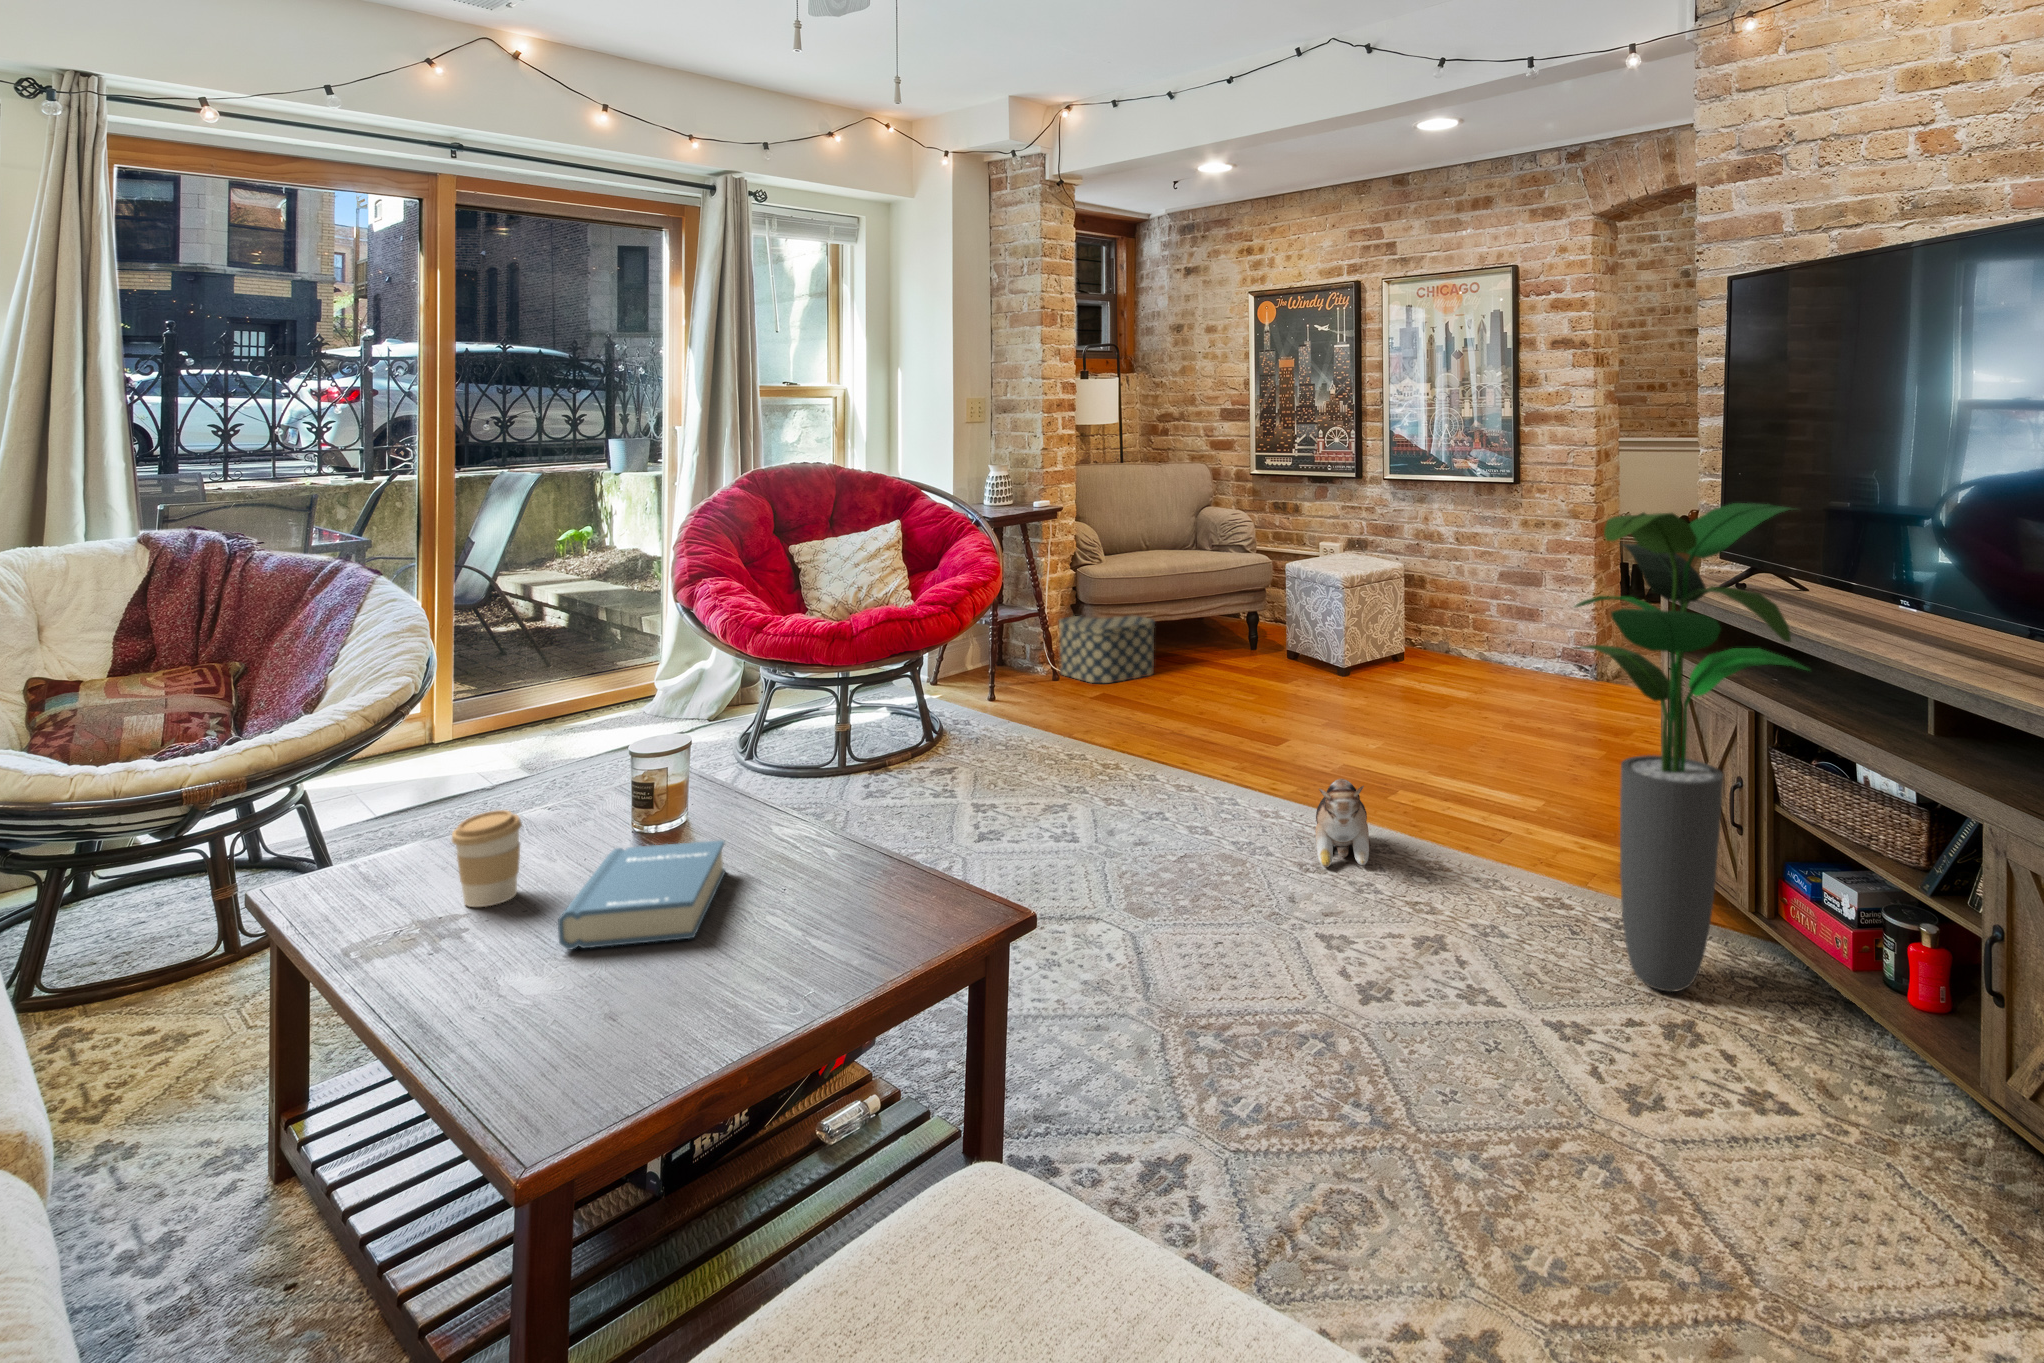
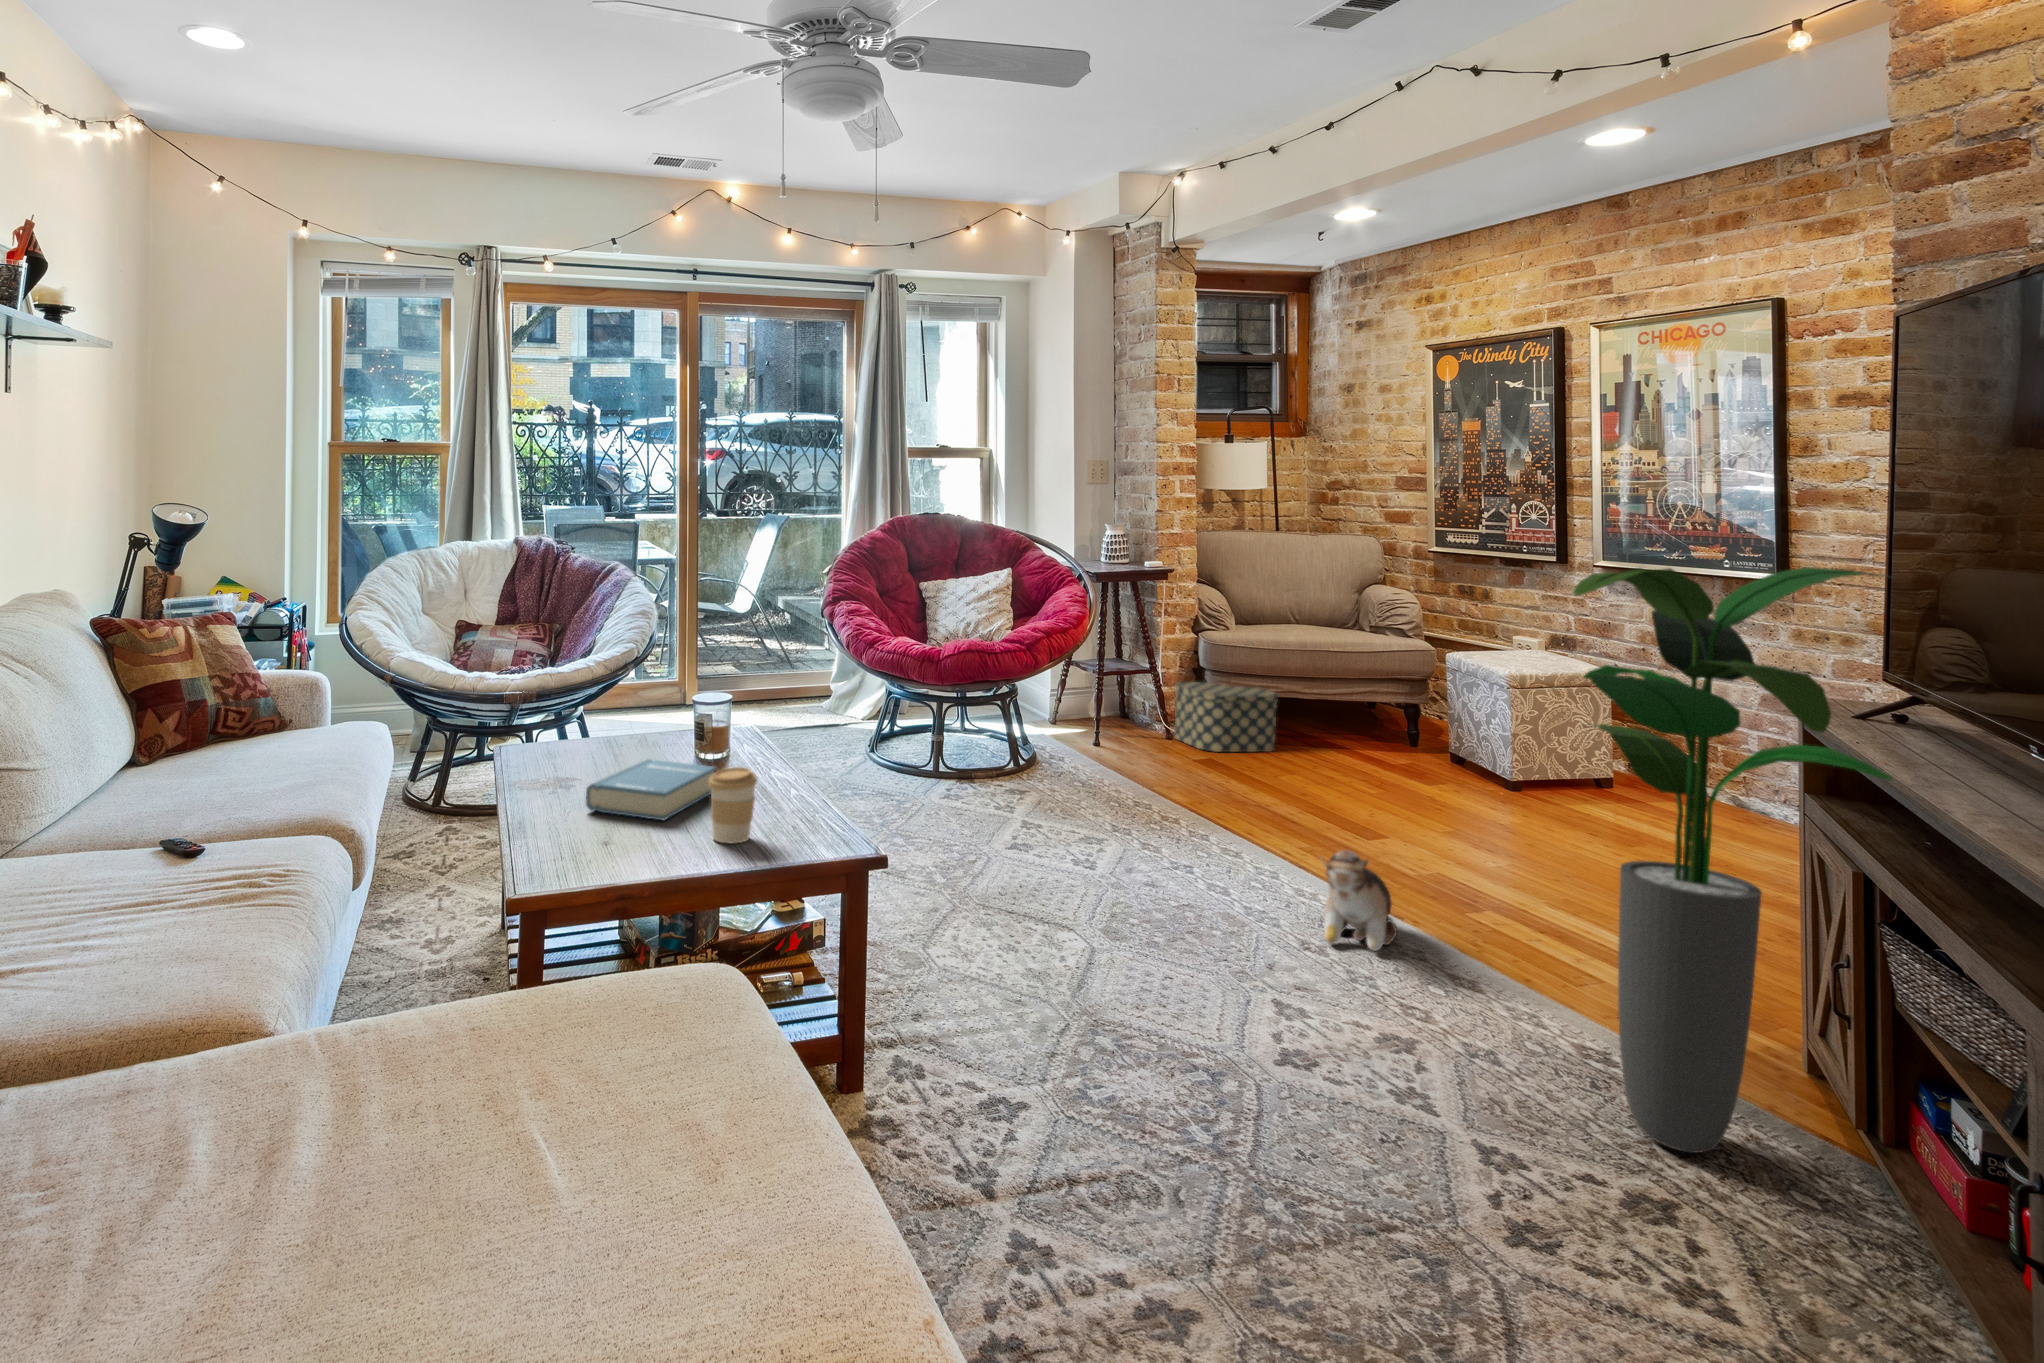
coffee cup: present [452,810,522,907] -> present [708,767,757,843]

